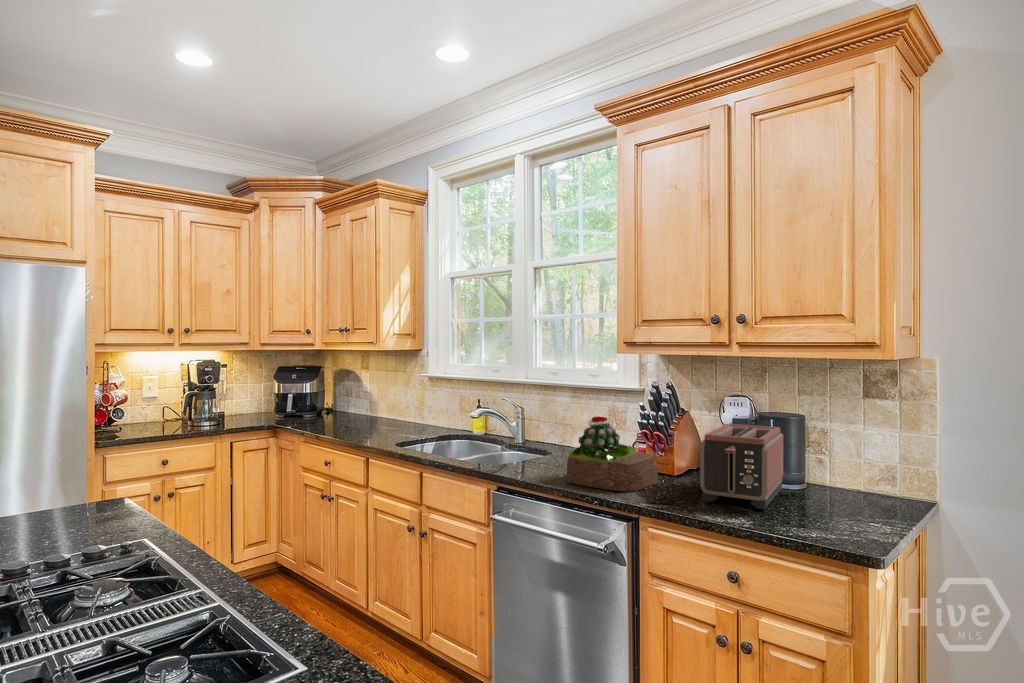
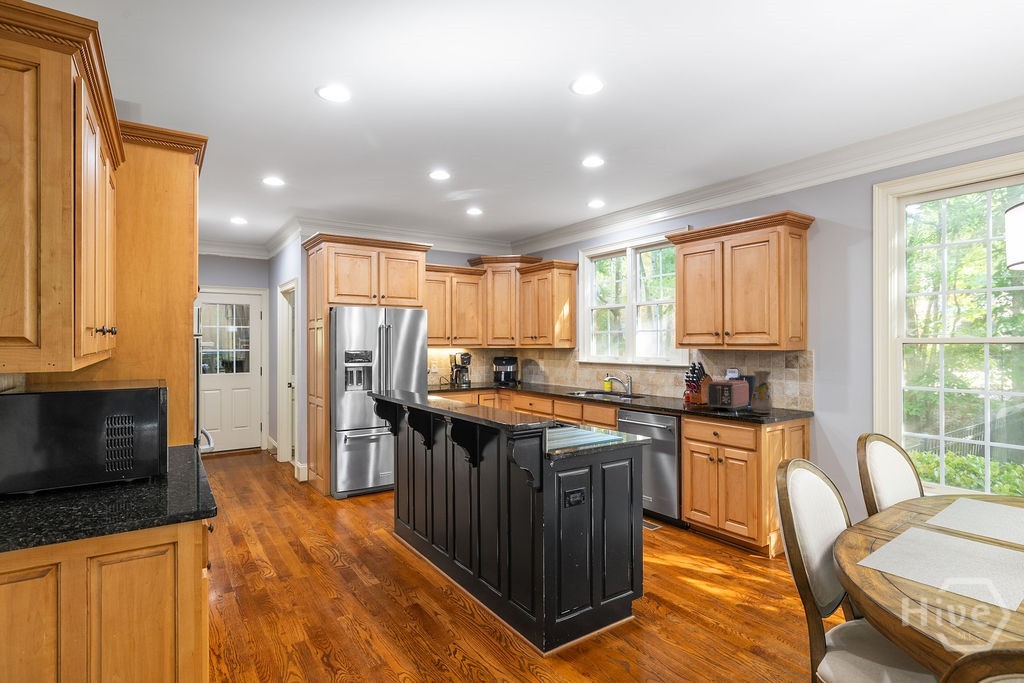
vase: none [817,411,874,531] -> present [751,371,772,416]
succulent plant: present [567,417,658,491] -> none [652,377,693,407]

